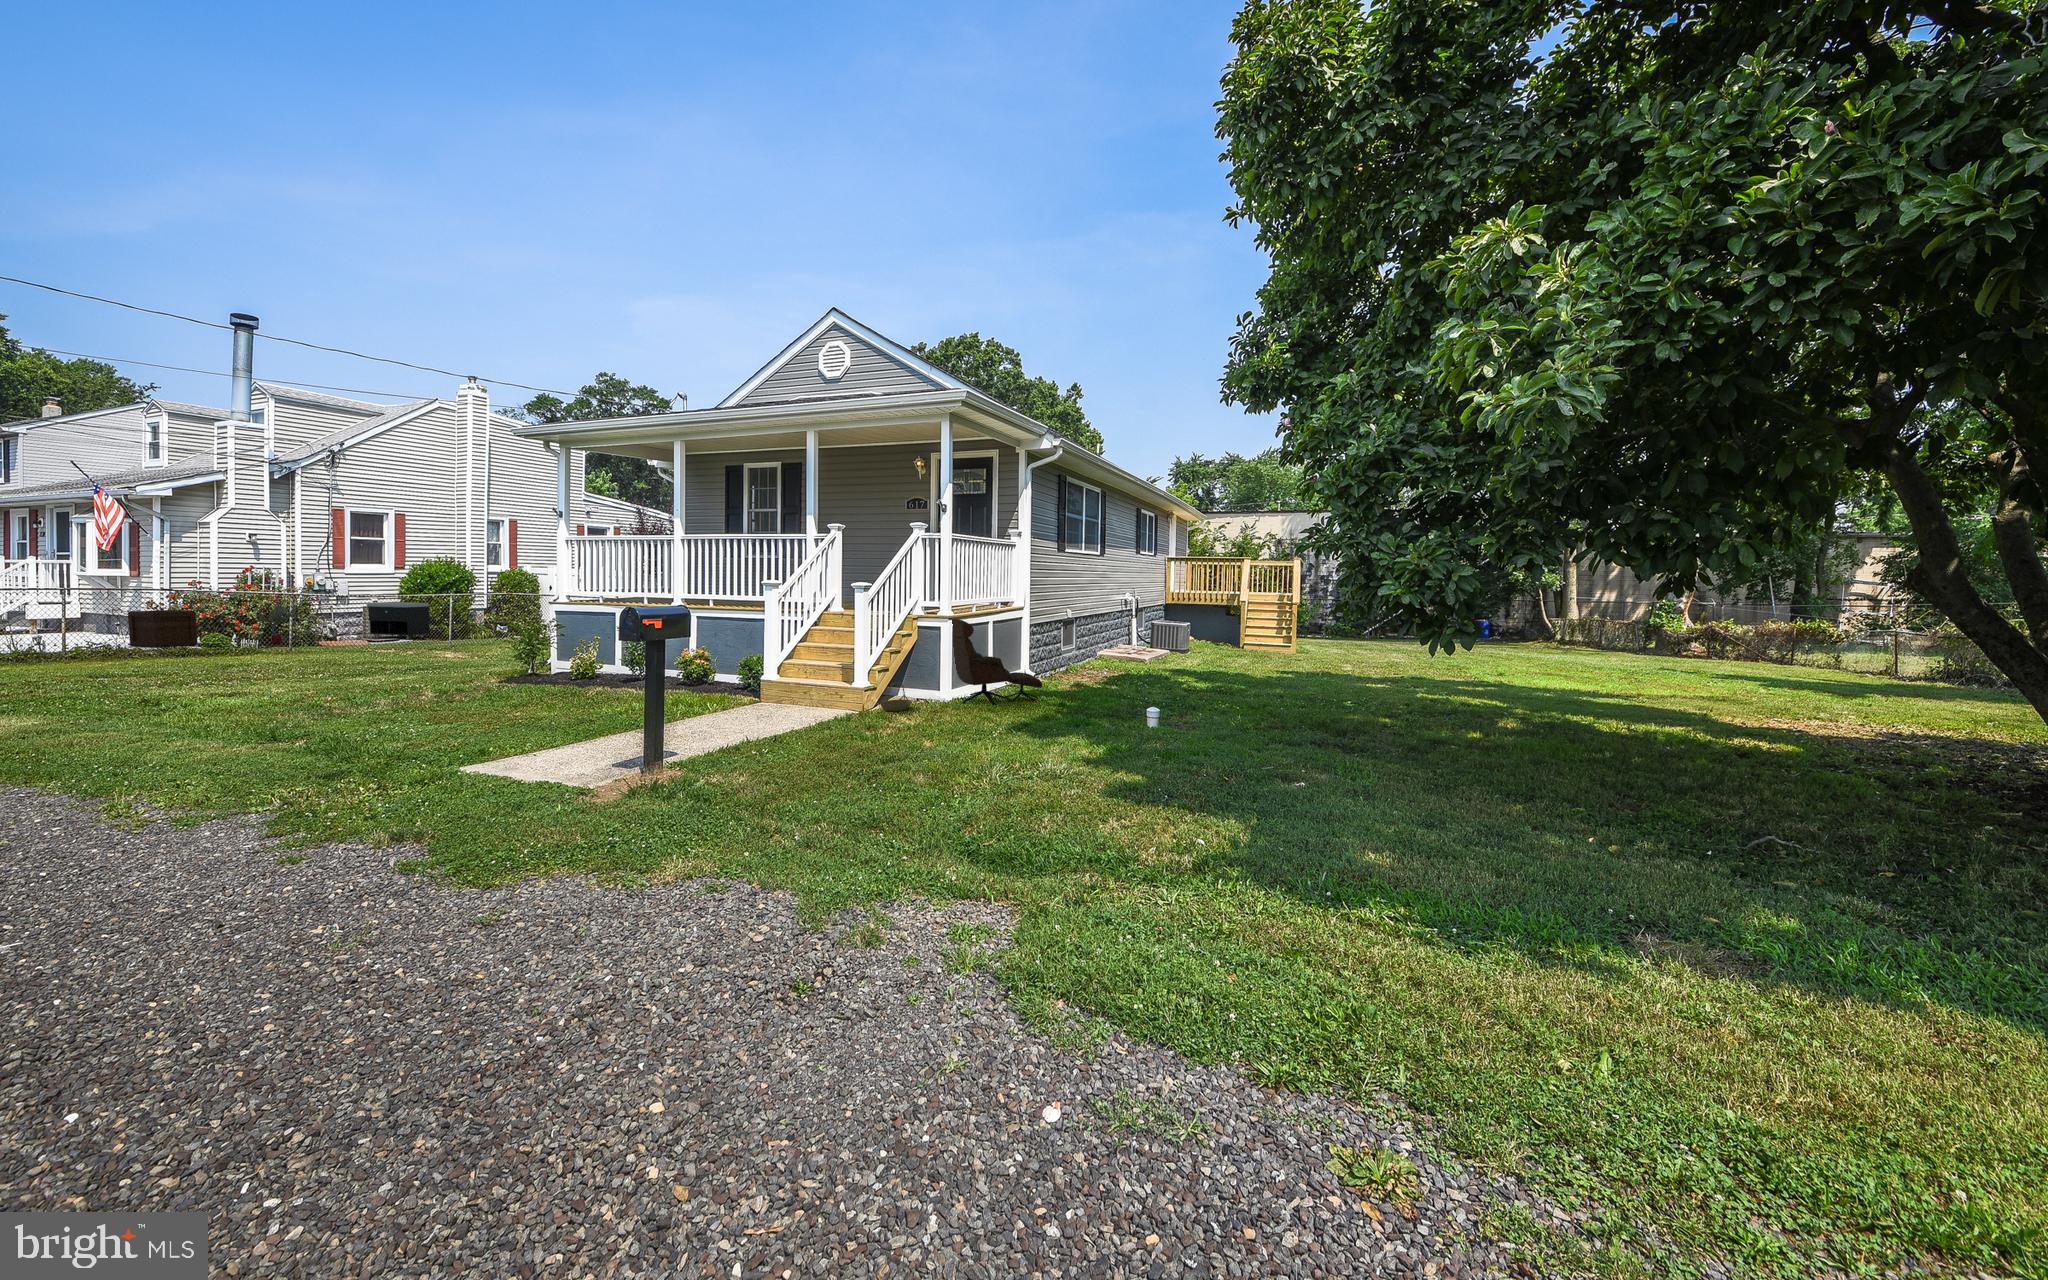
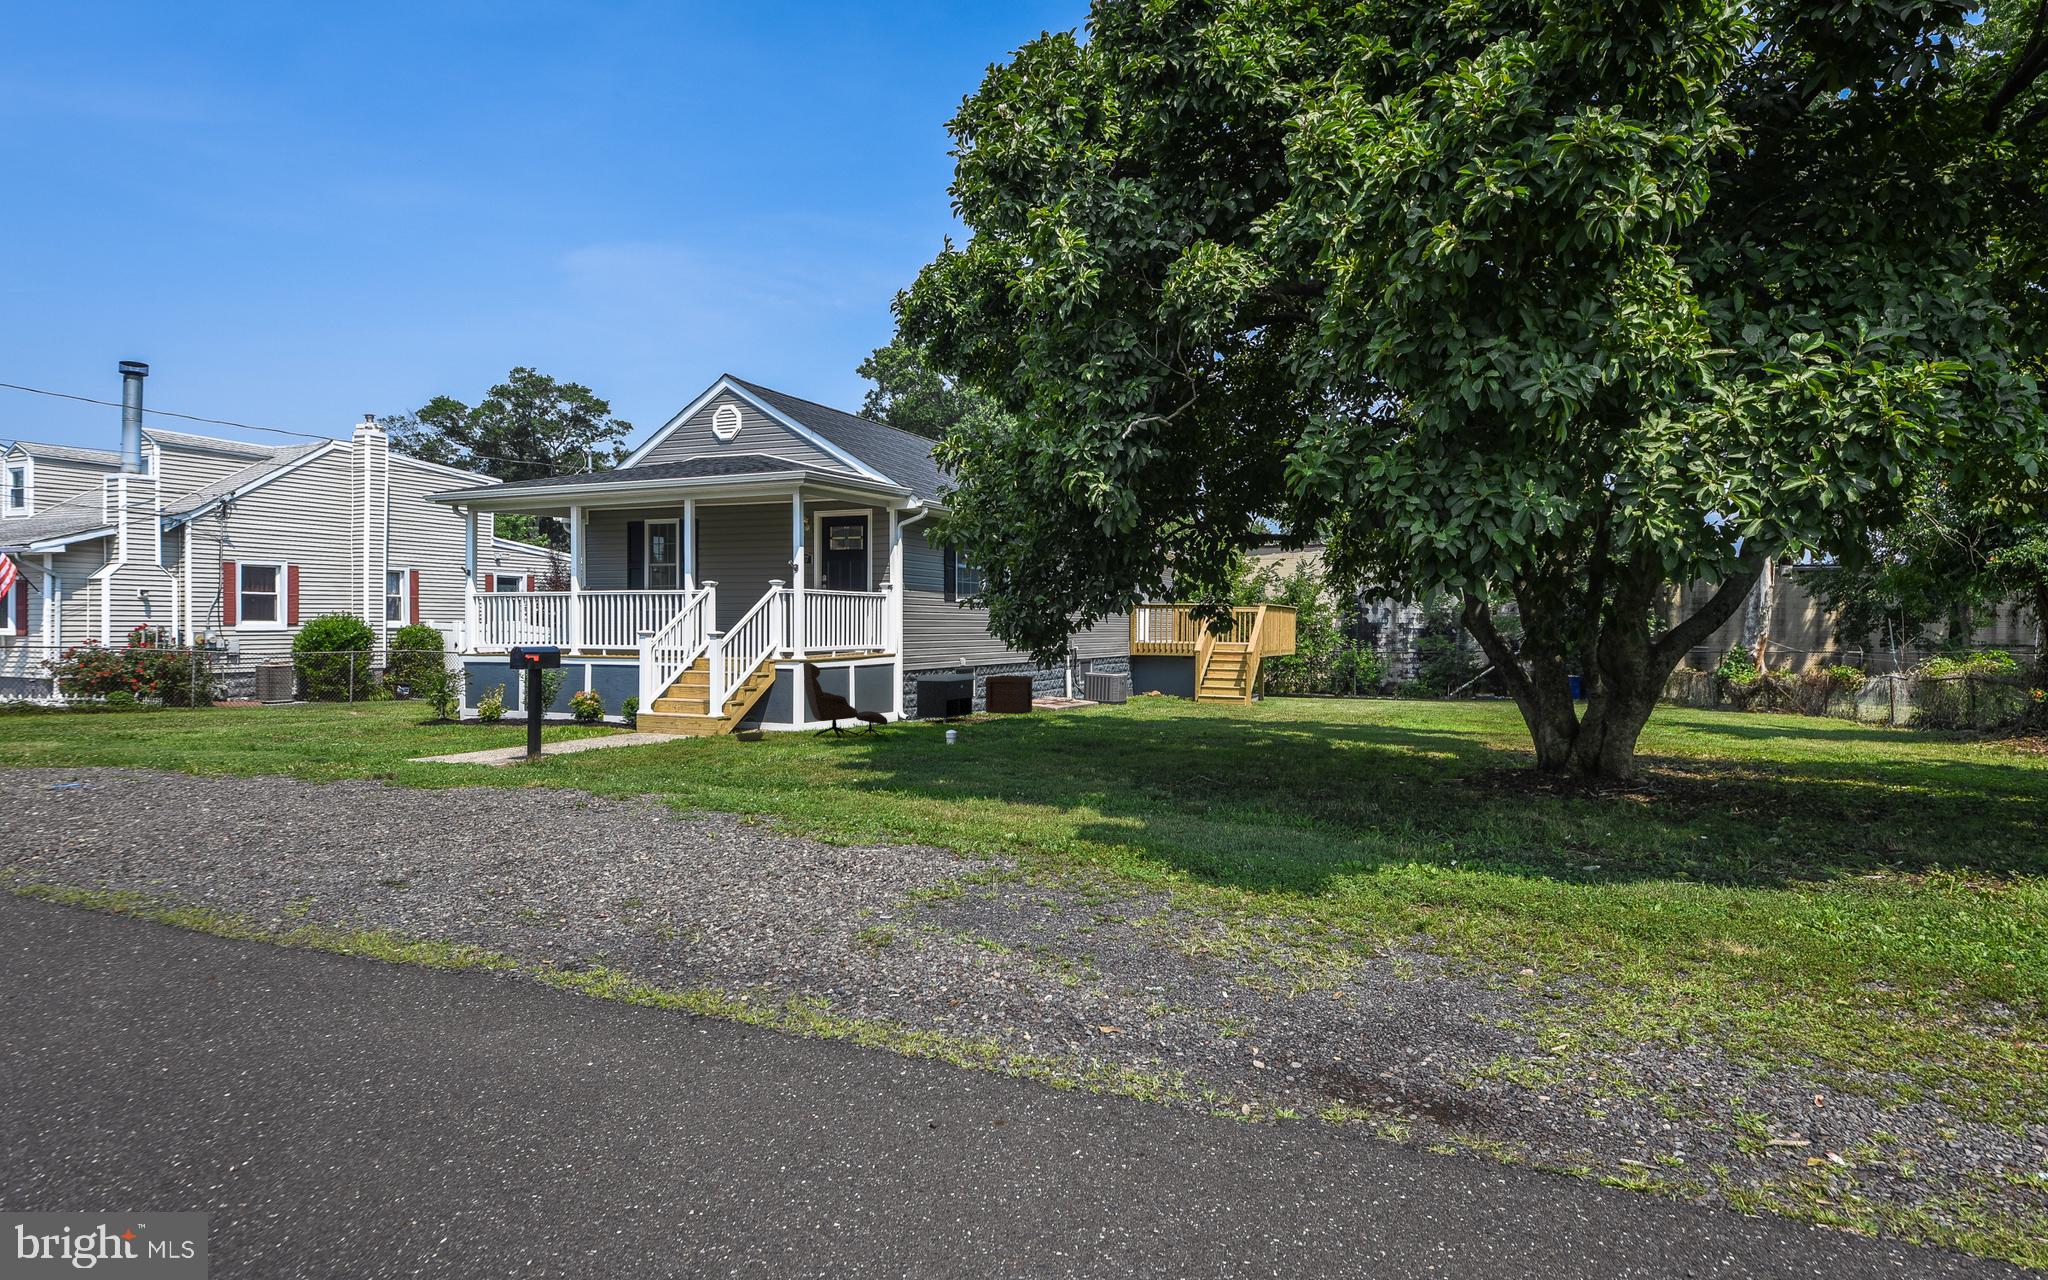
potted tree: present [252,600,298,644] -> none [154,657,197,702]
storage bench: present [367,602,430,639] -> present [917,674,975,723]
wooden crate: present [128,610,198,648] -> present [986,676,1032,714]

